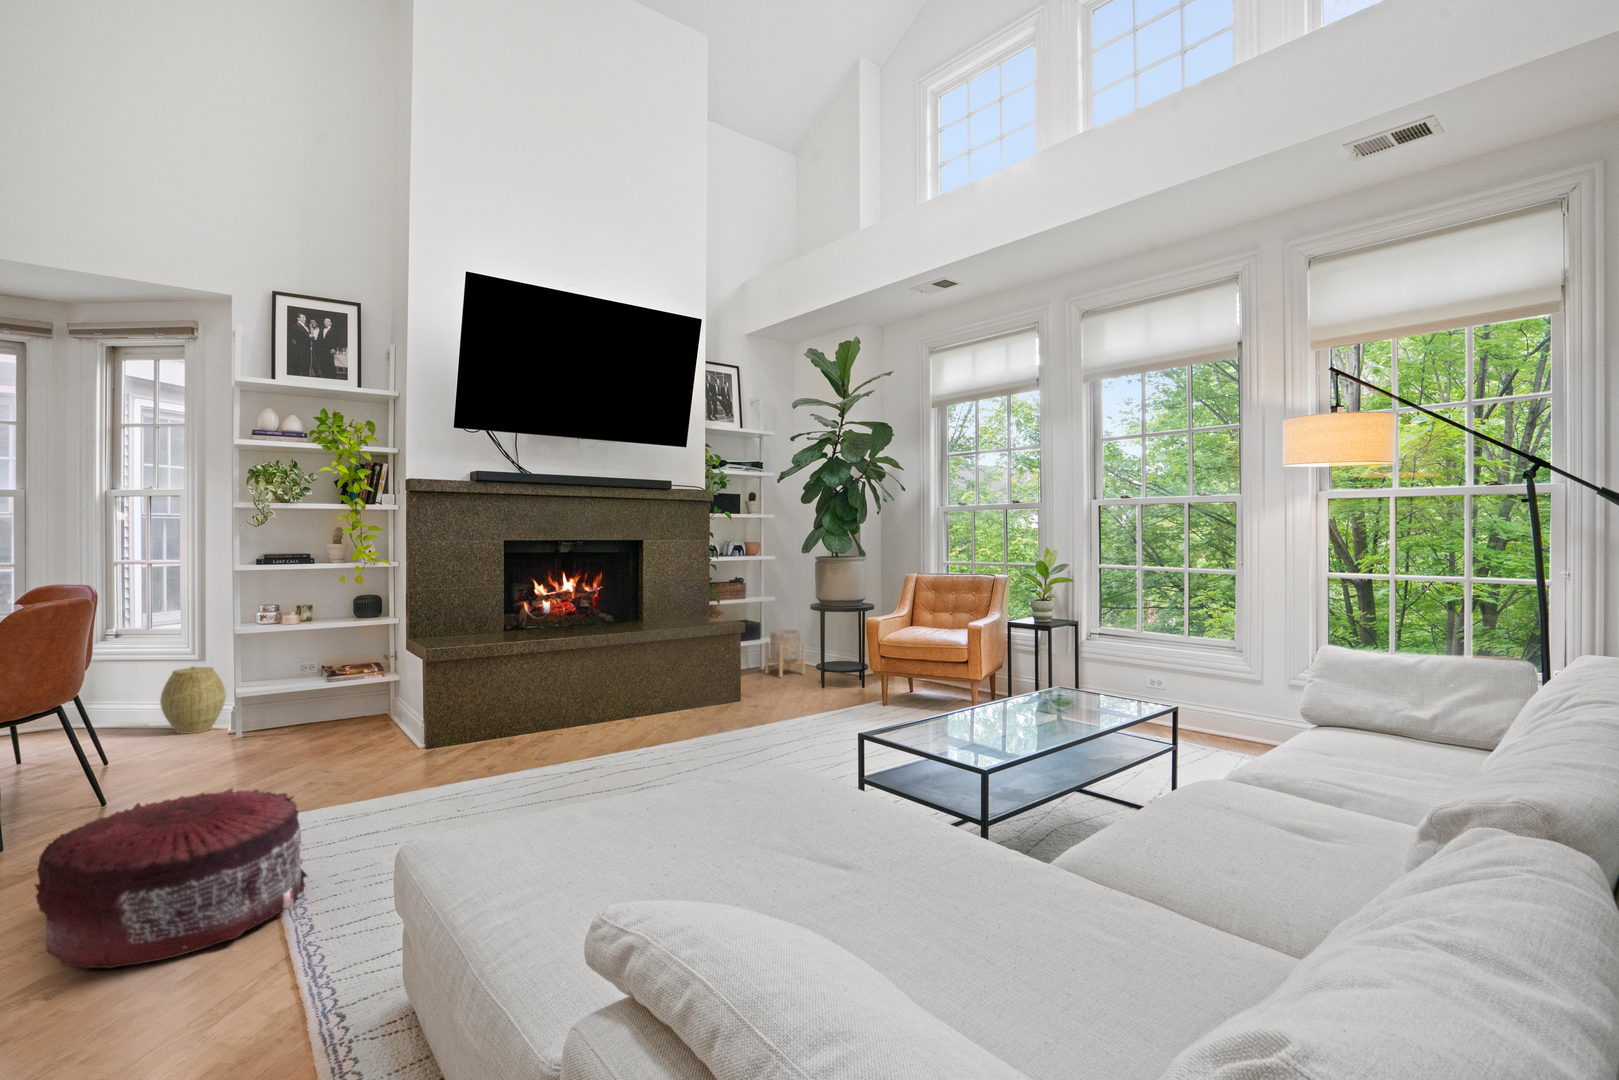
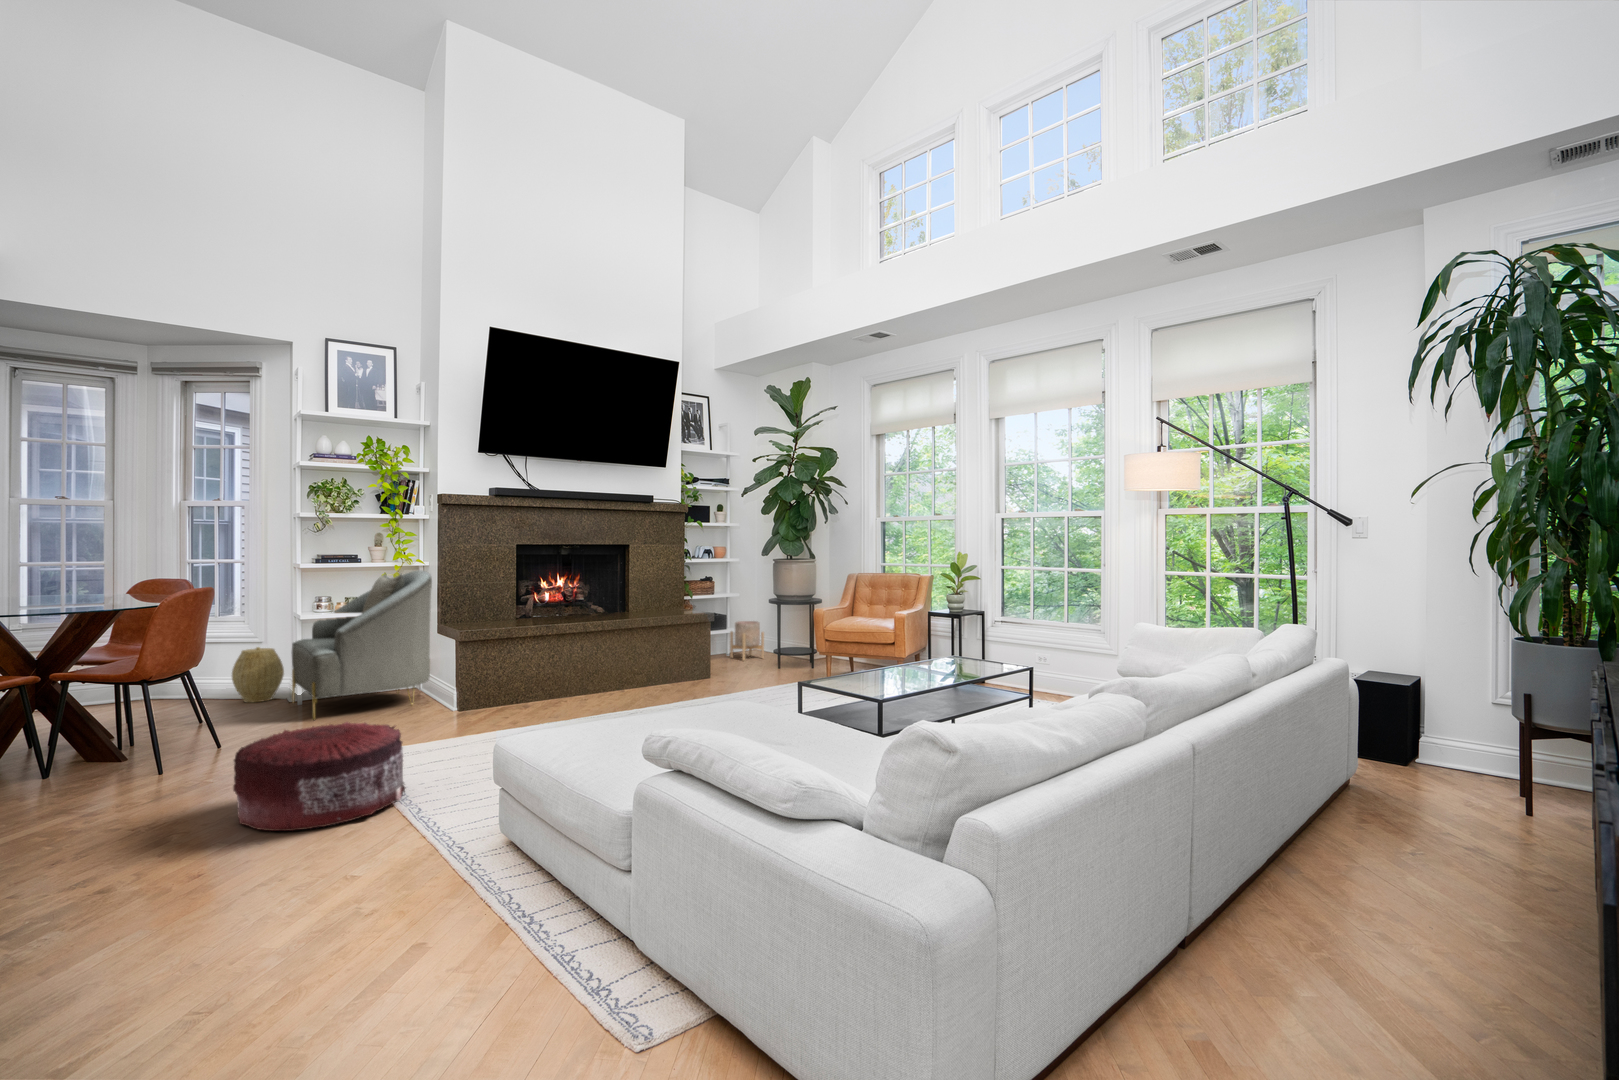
armchair: none [231,573,398,762] -> present [292,571,432,719]

